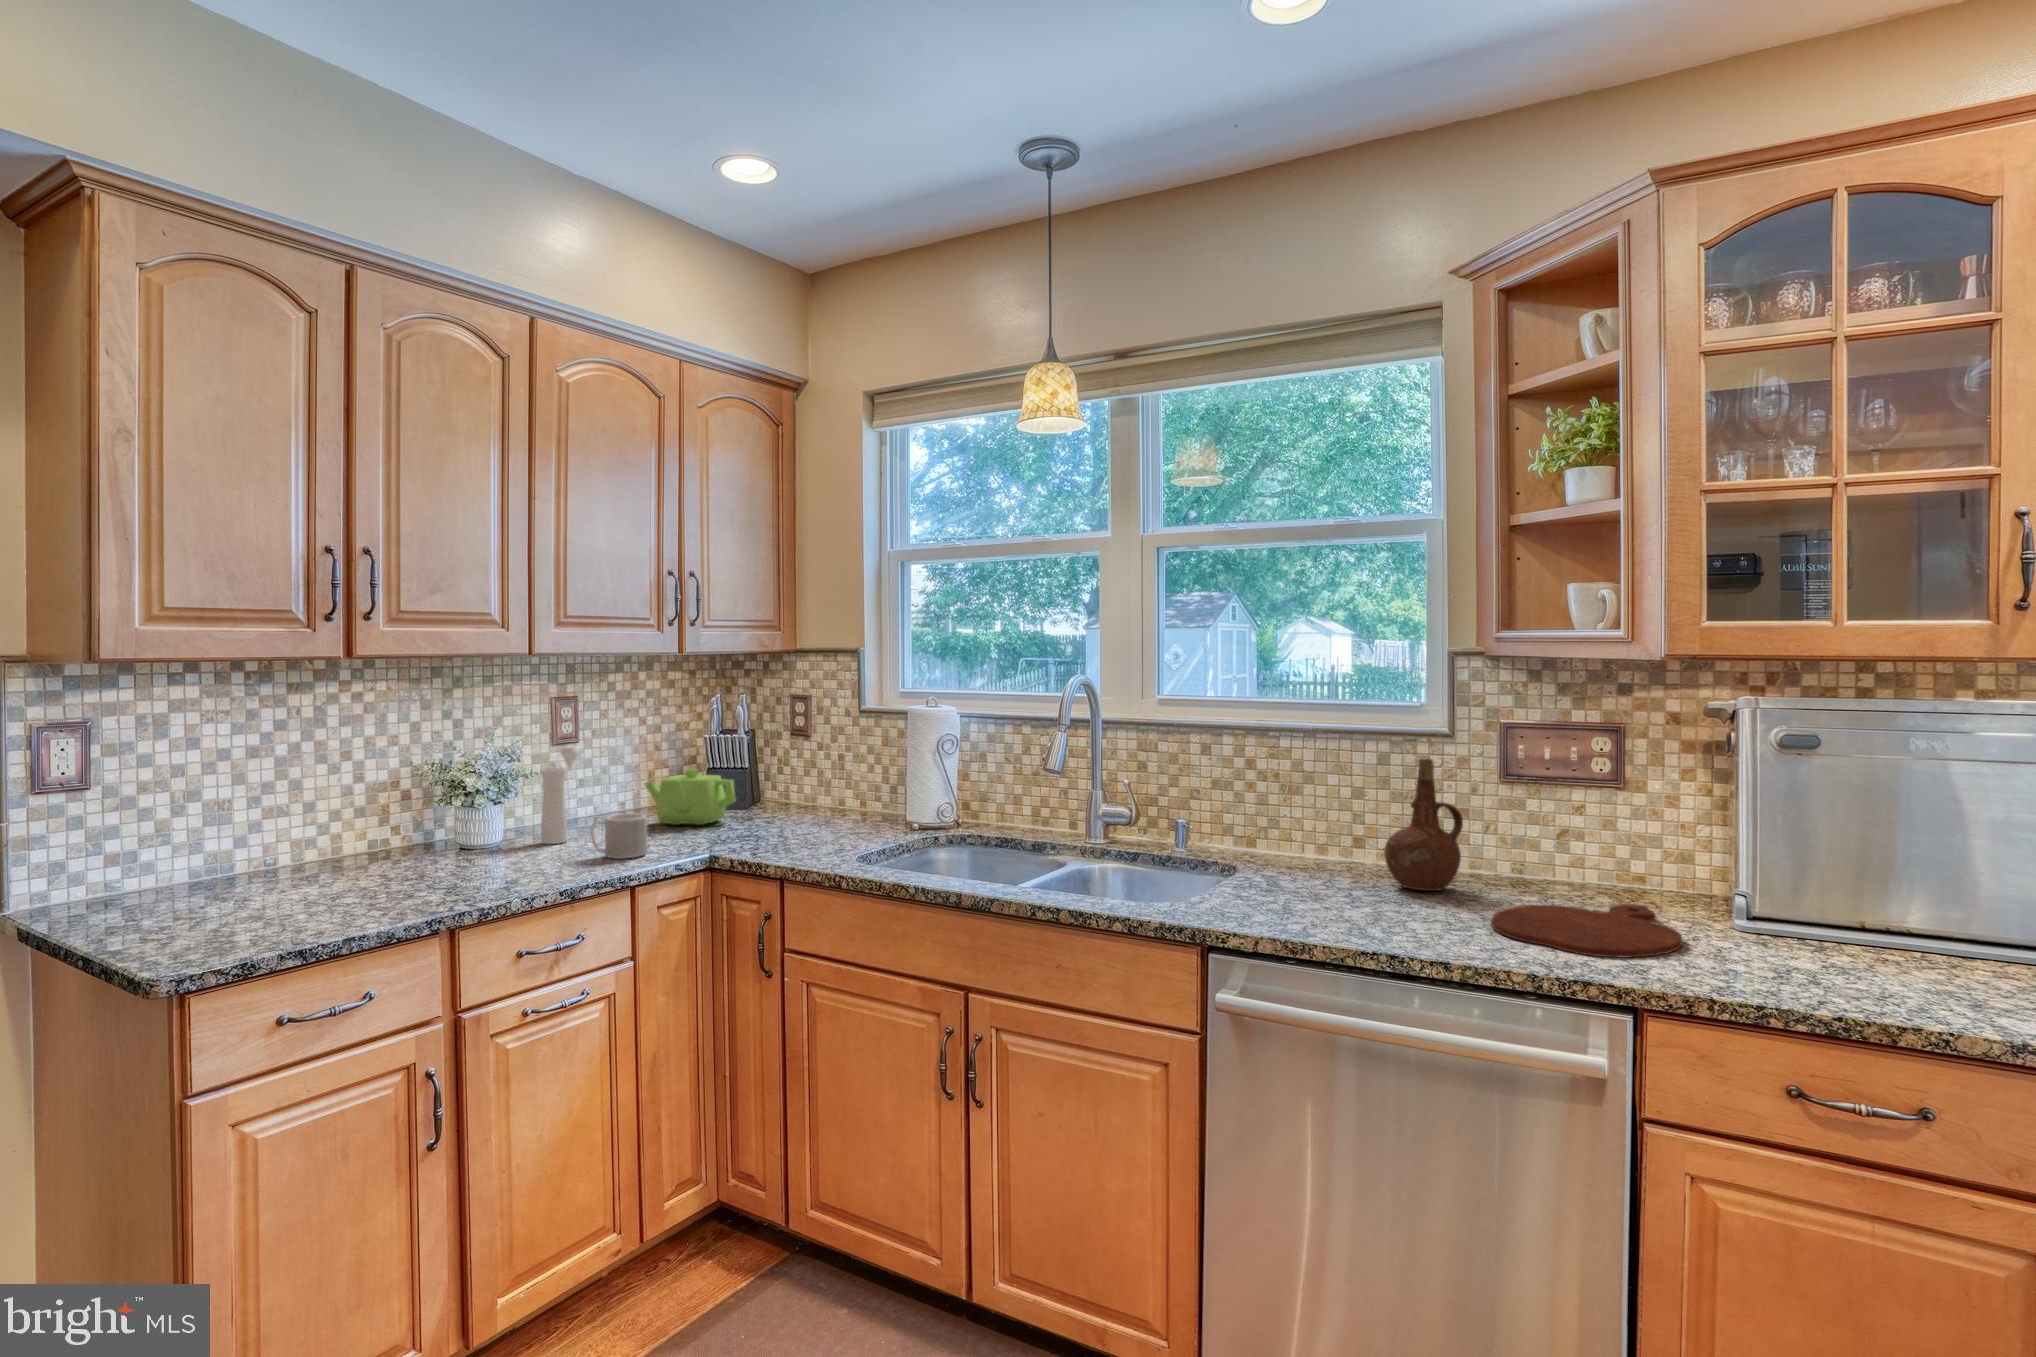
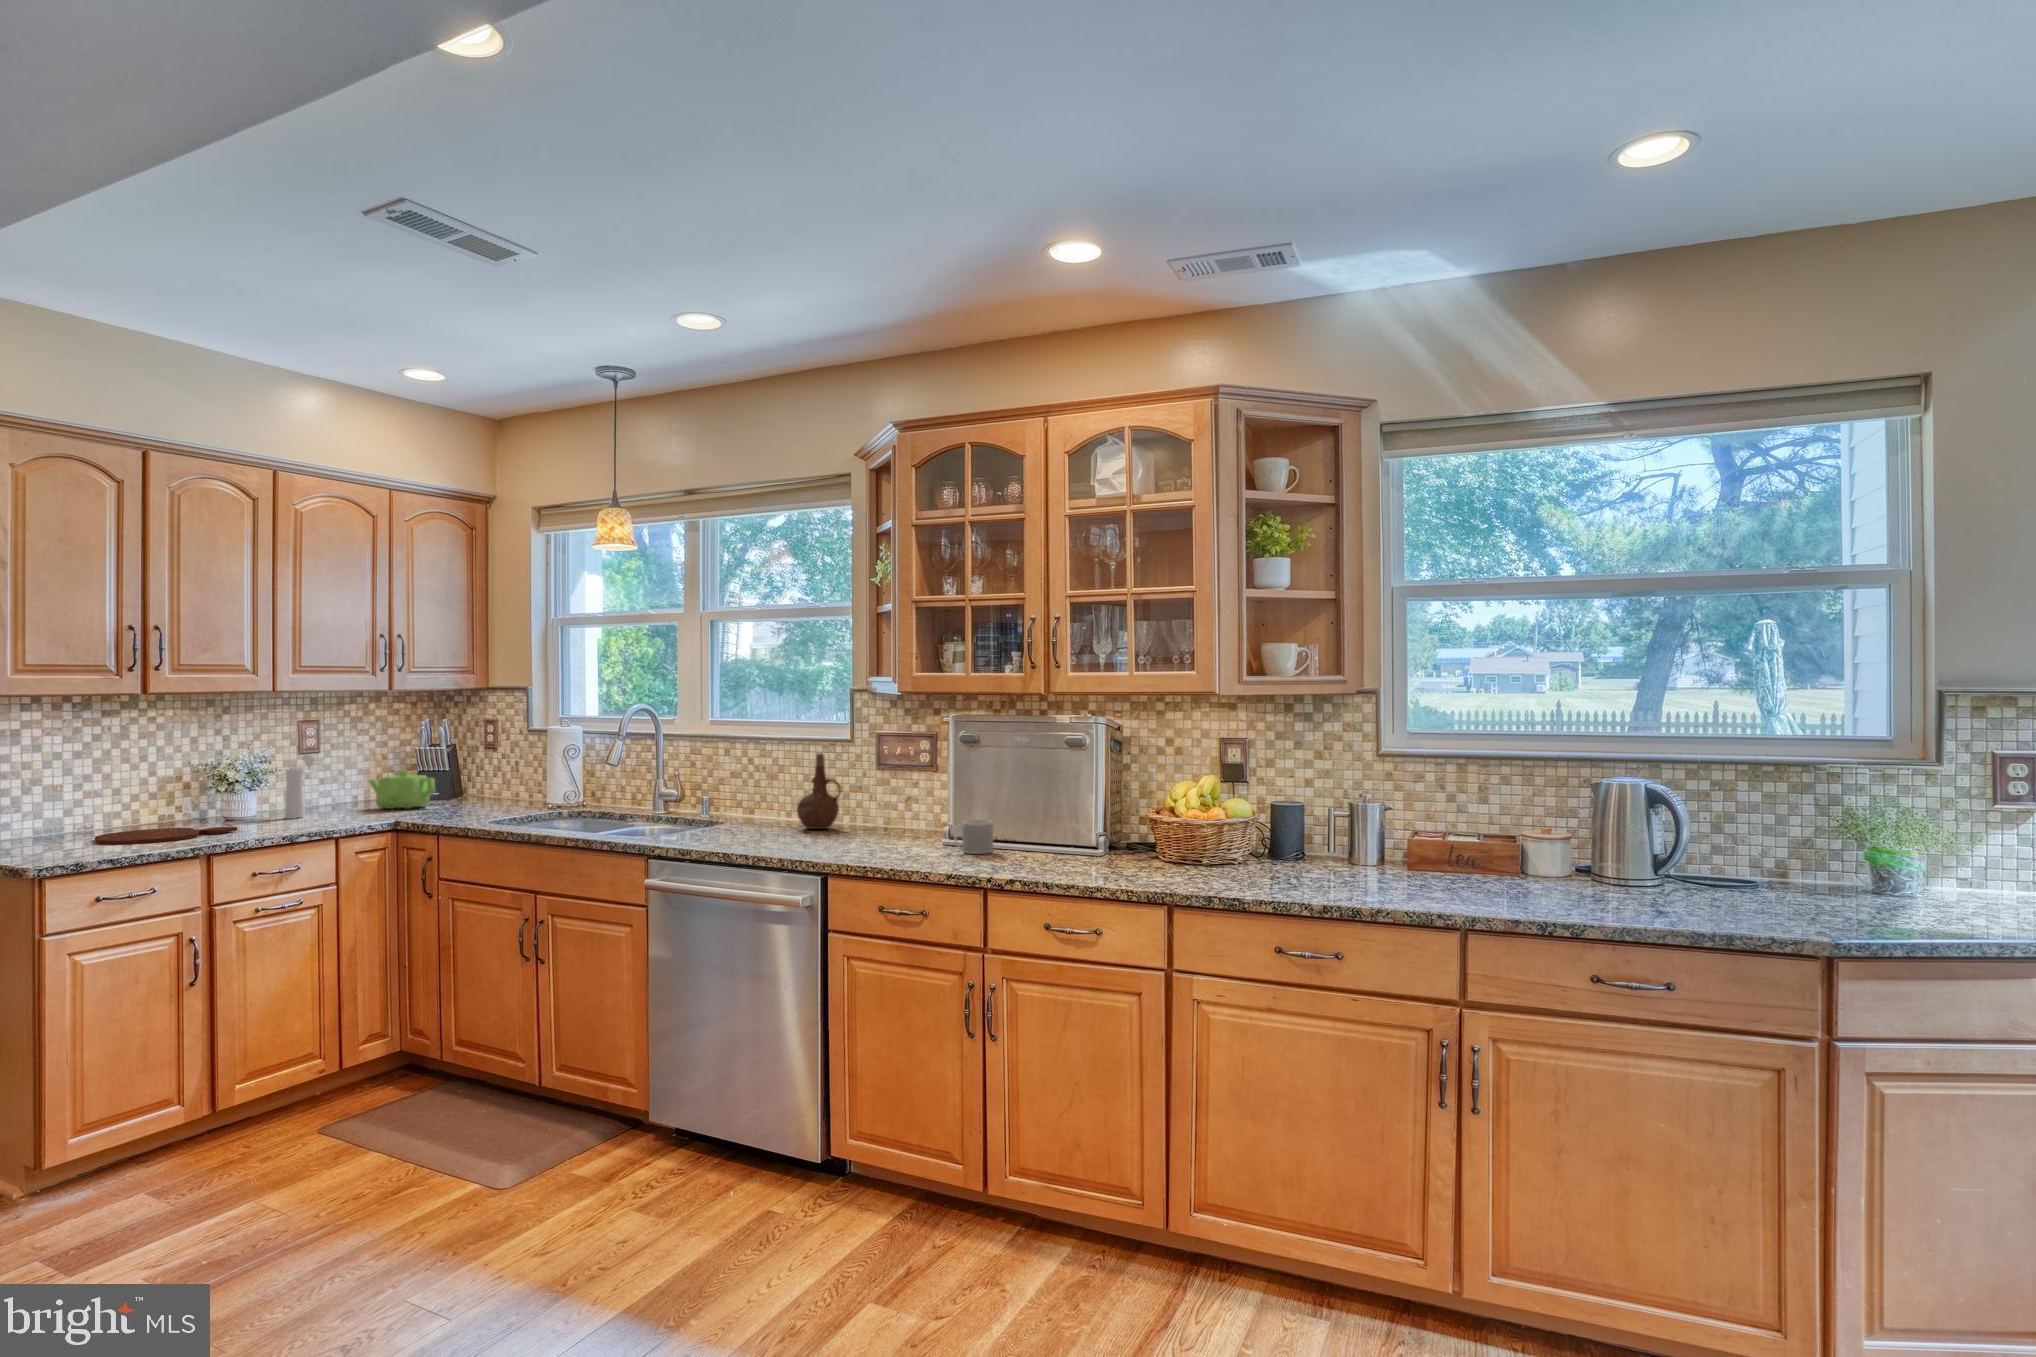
mug: present [590,813,647,859] -> present [953,819,993,854]
cutting board: present [1491,904,1683,958] -> present [95,827,237,845]

